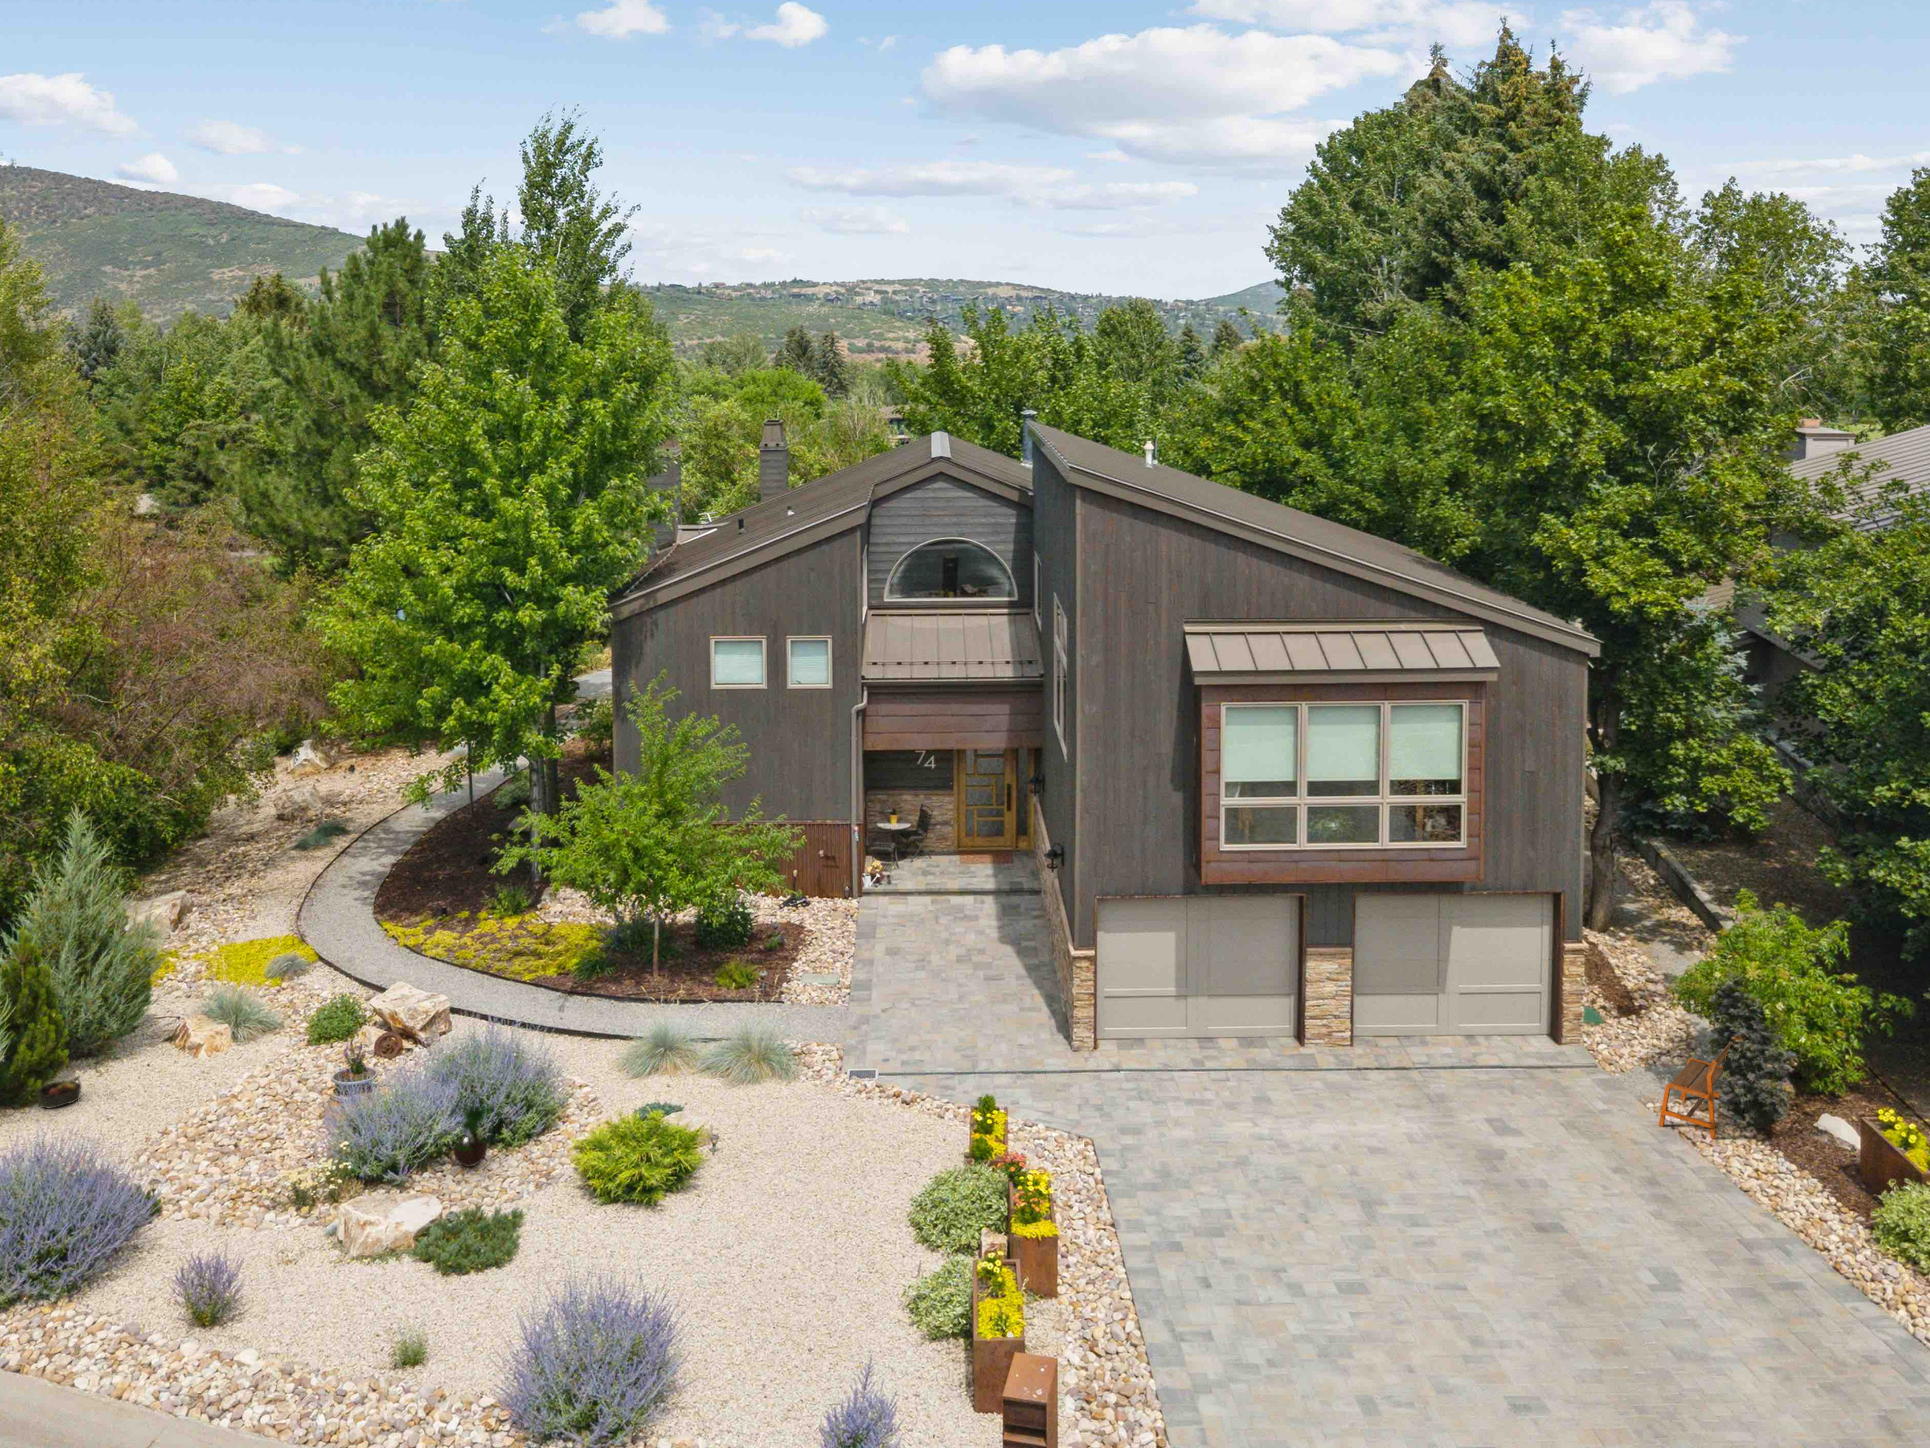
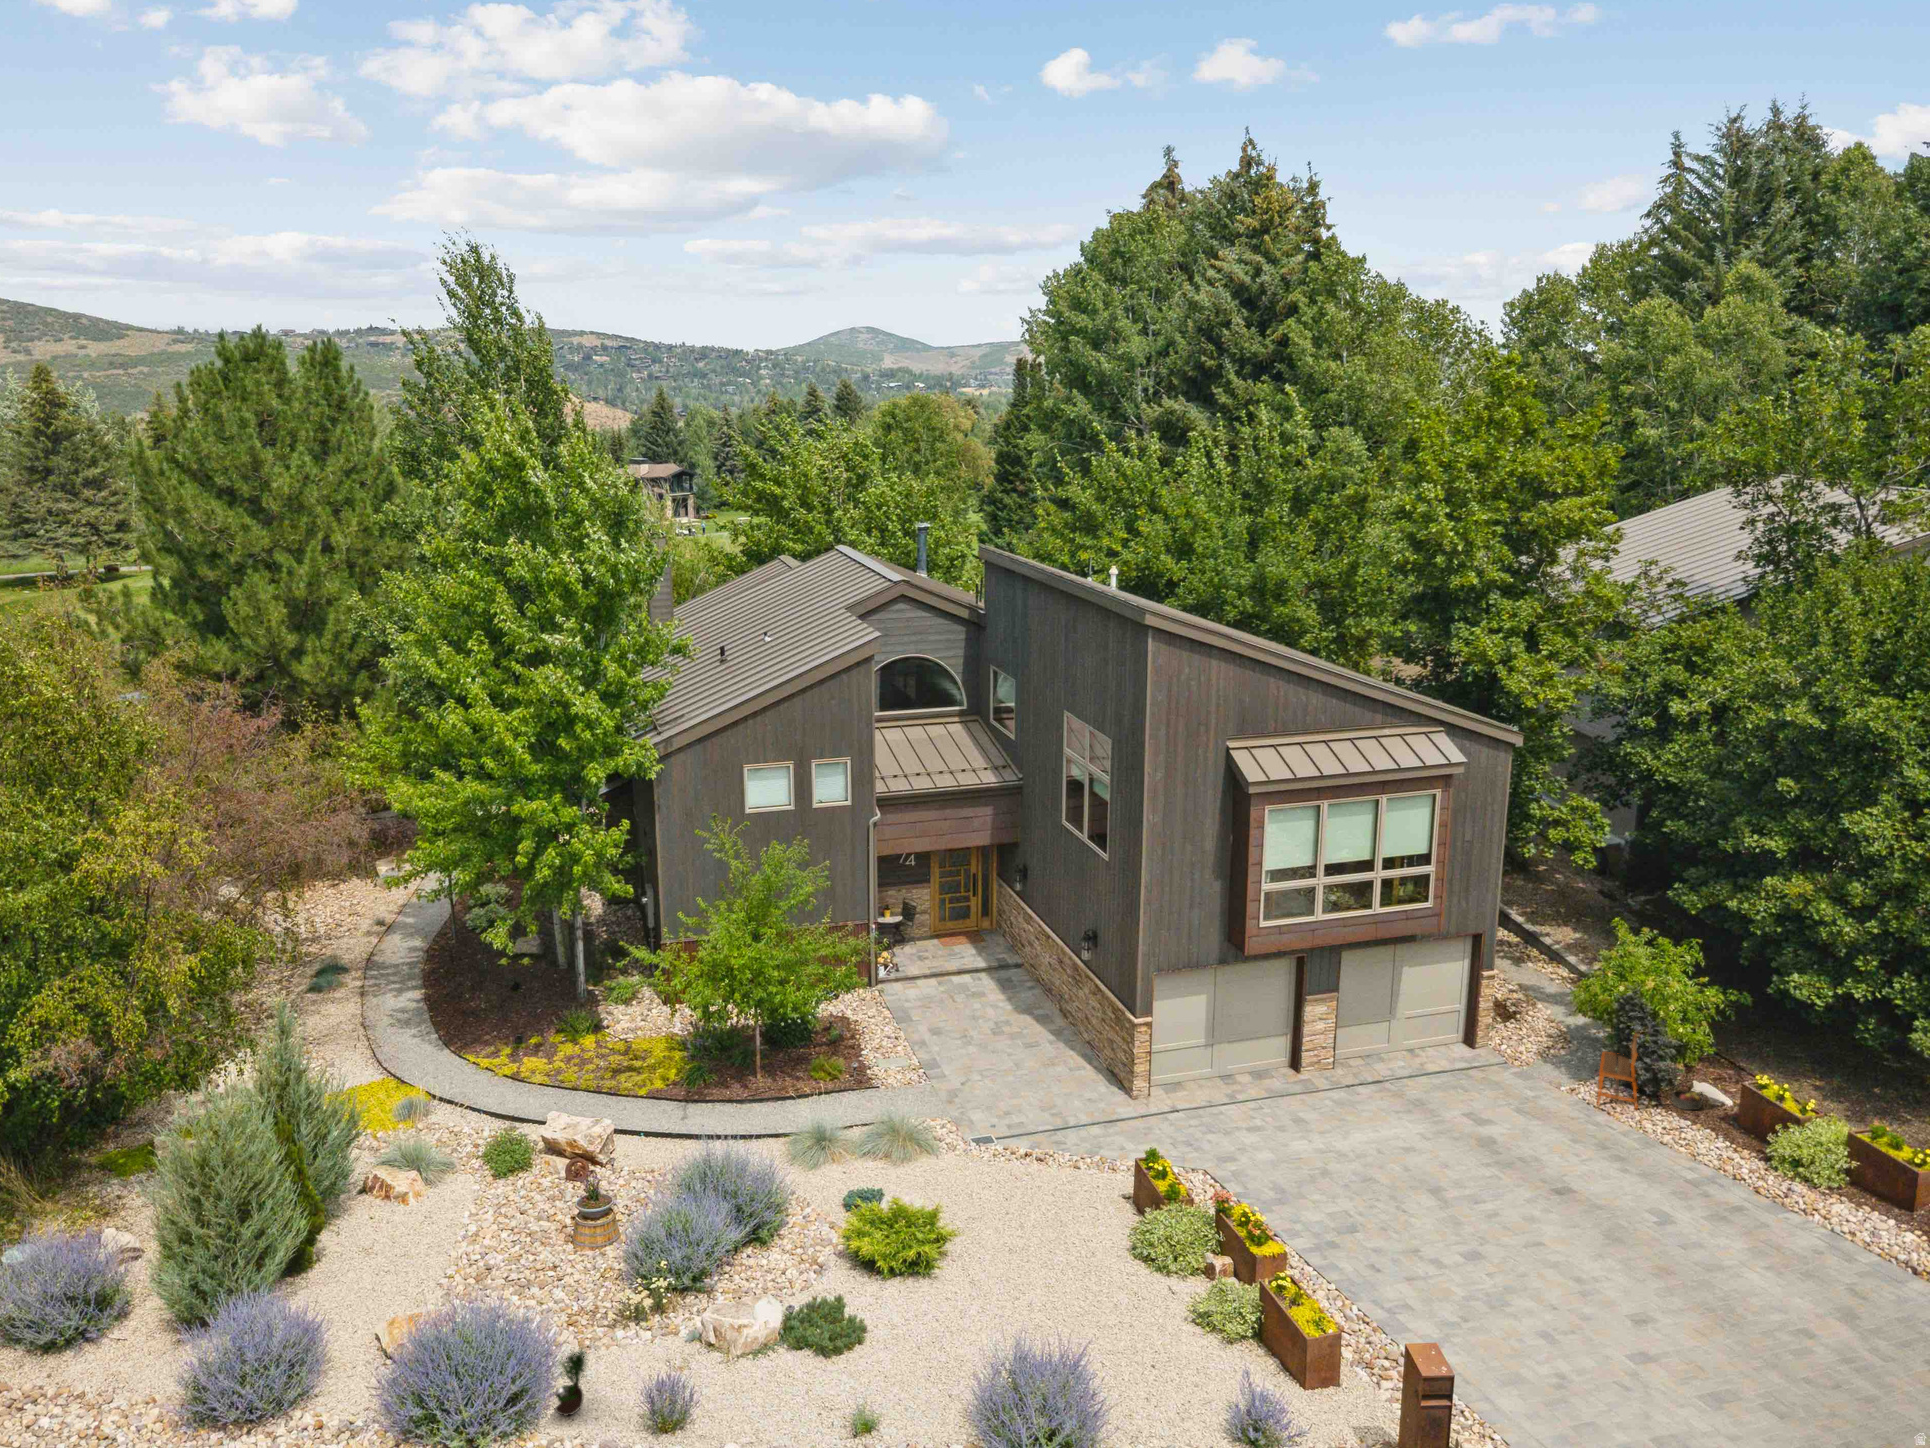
basket: present [36,1075,81,1109] -> present [1671,1090,1703,1110]
potted tree: present [454,1101,490,1167] -> present [555,1350,588,1416]

